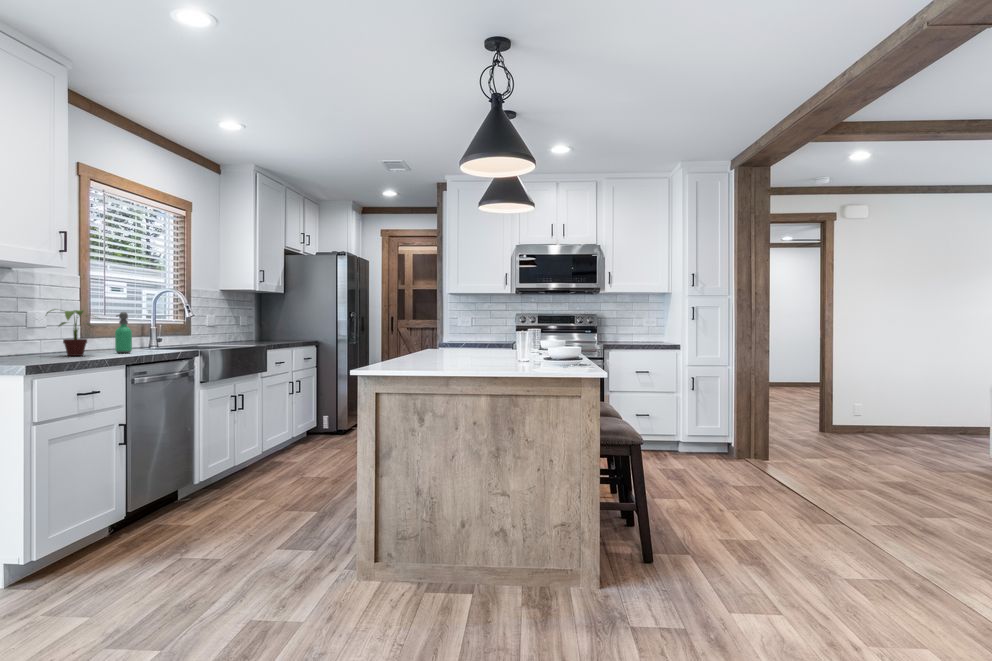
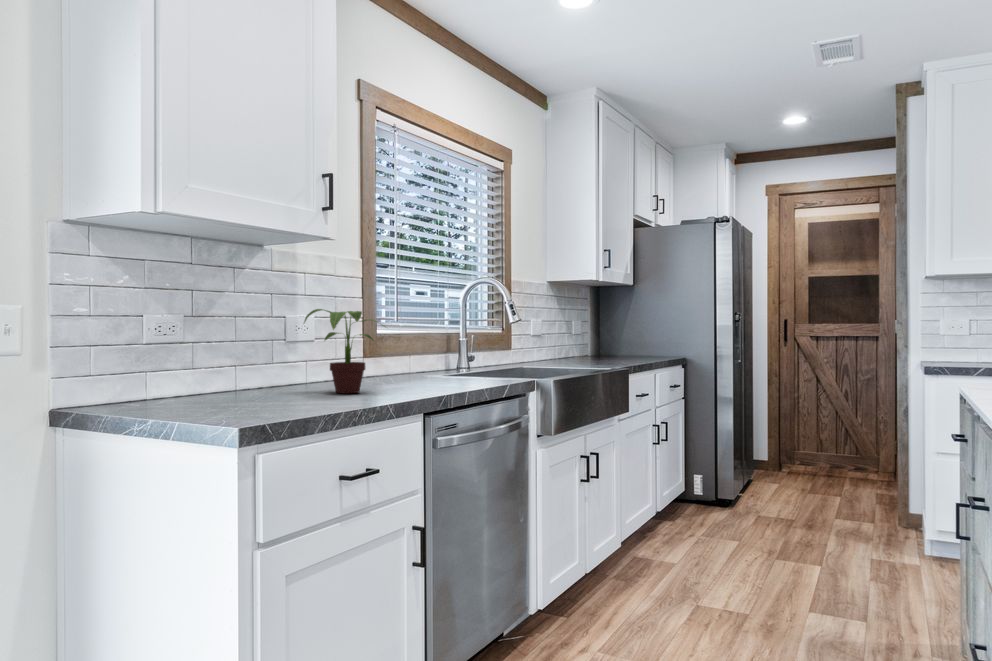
soap dispenser: present [115,312,132,353] -> none [410,313,435,386]

